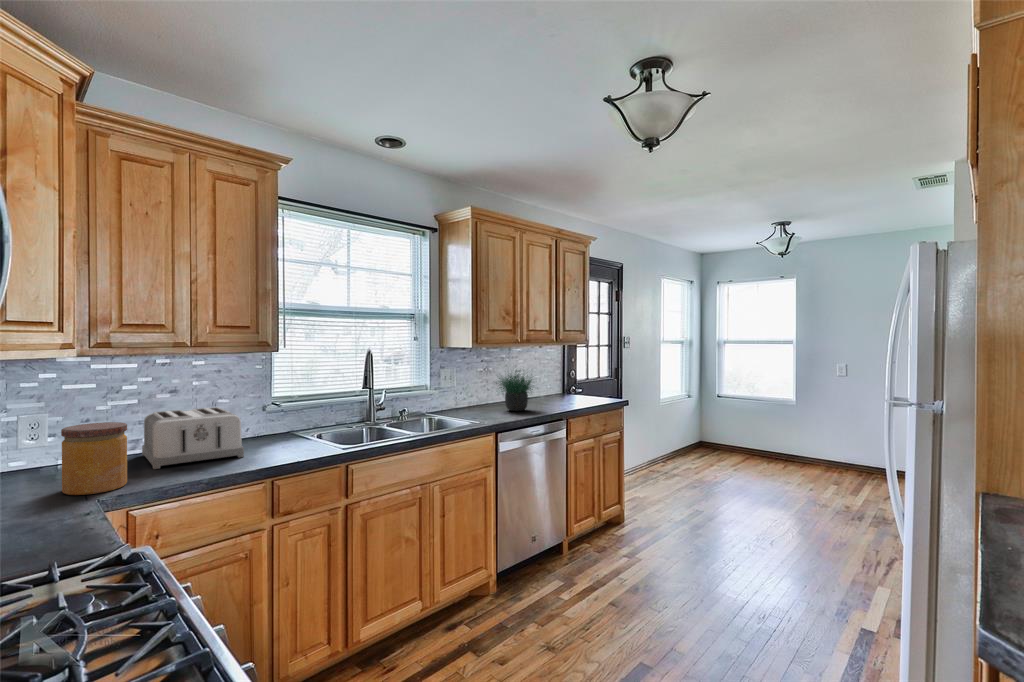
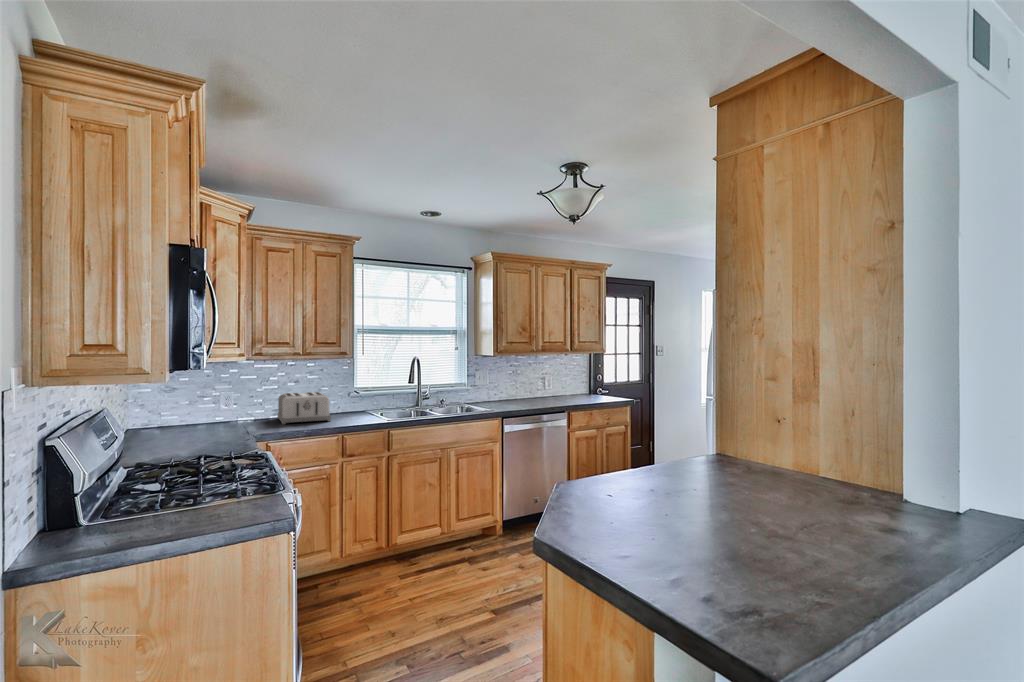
potted plant: present [499,374,533,411] -> none [510,364,550,404]
jar: present [61,422,127,495] -> none [239,396,269,432]

